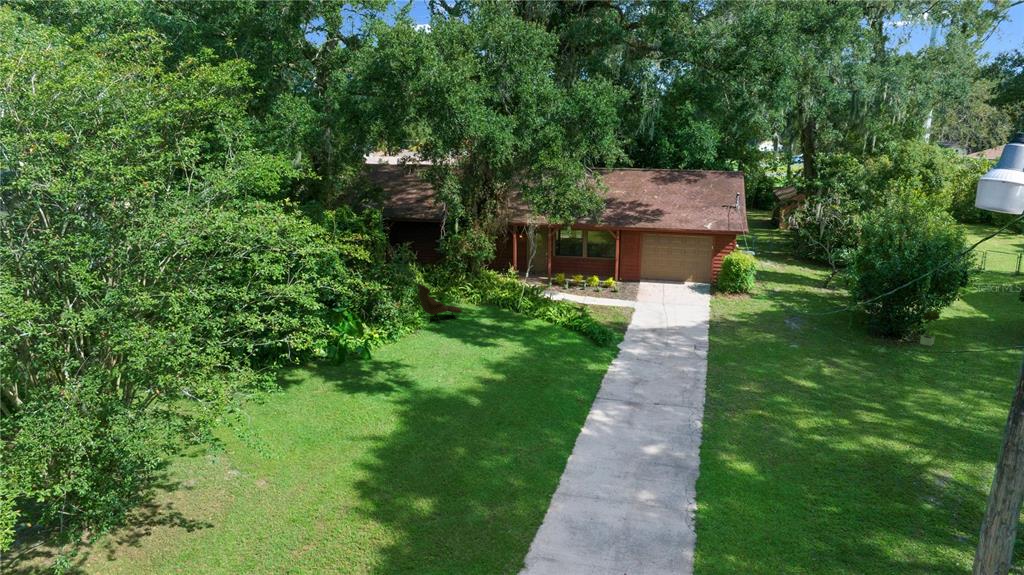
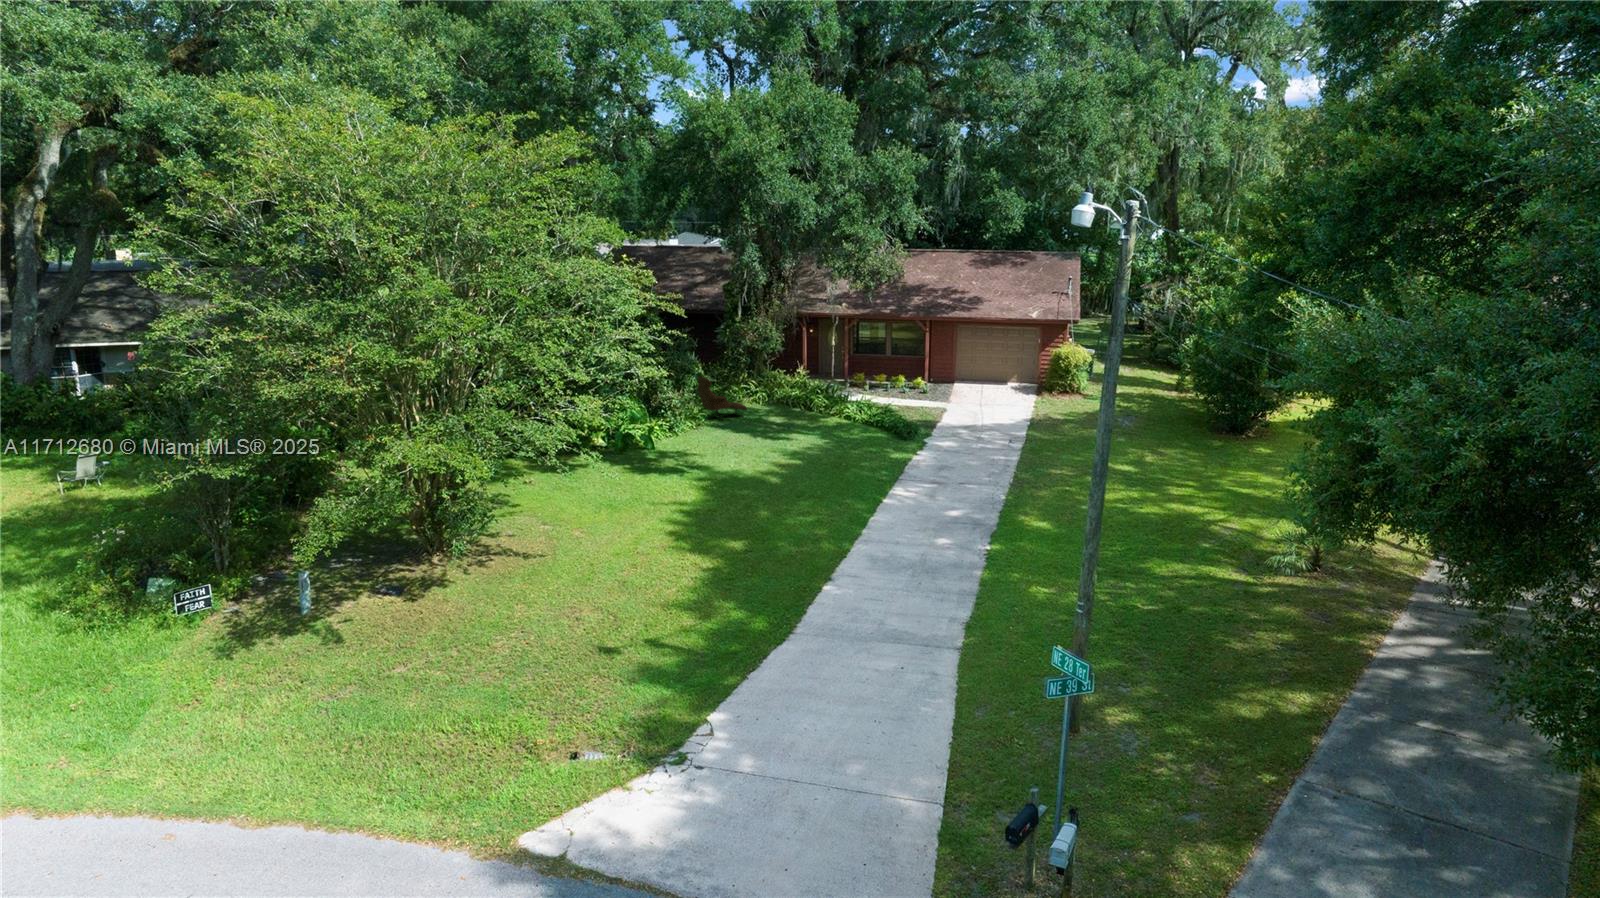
potted tree: present [920,311,940,346] -> none [1261,399,1281,438]

